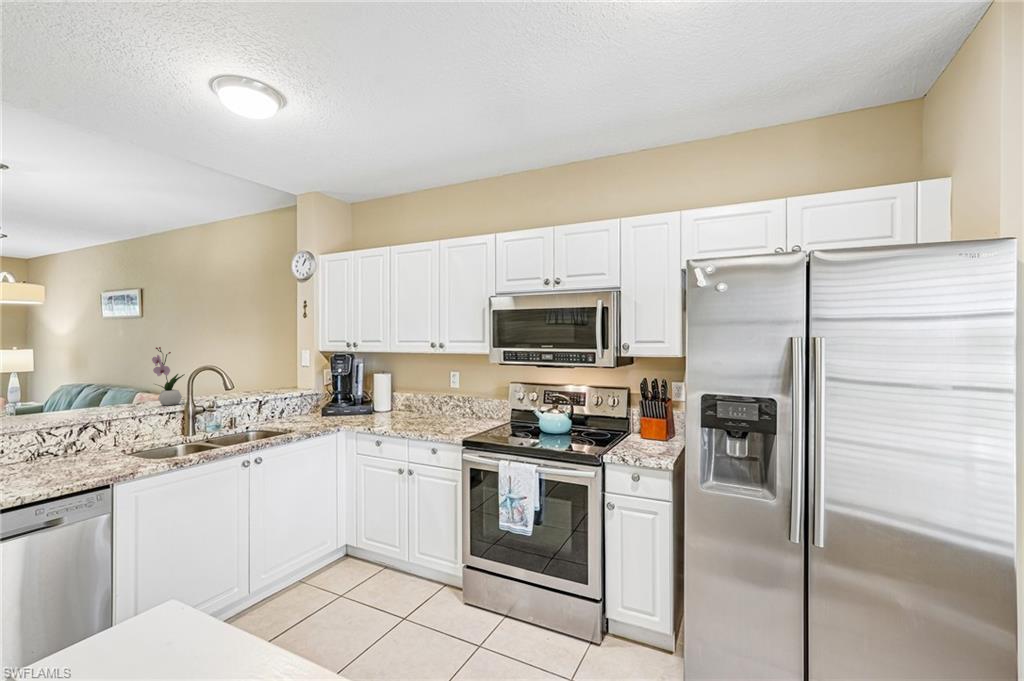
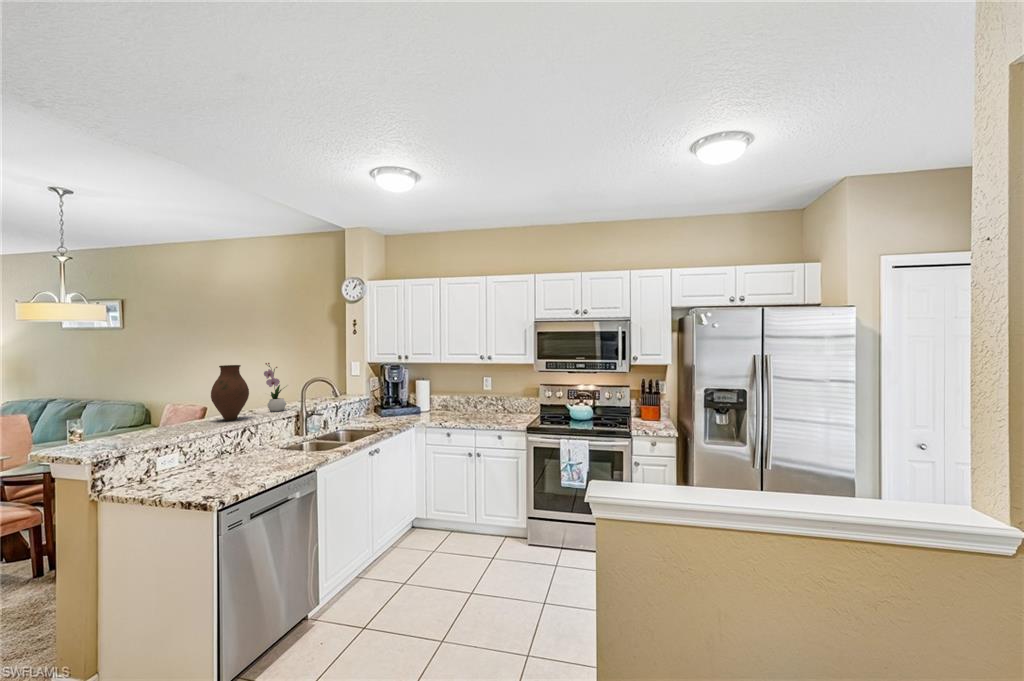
vase: none [65,348,118,414] -> present [211,365,249,421]

